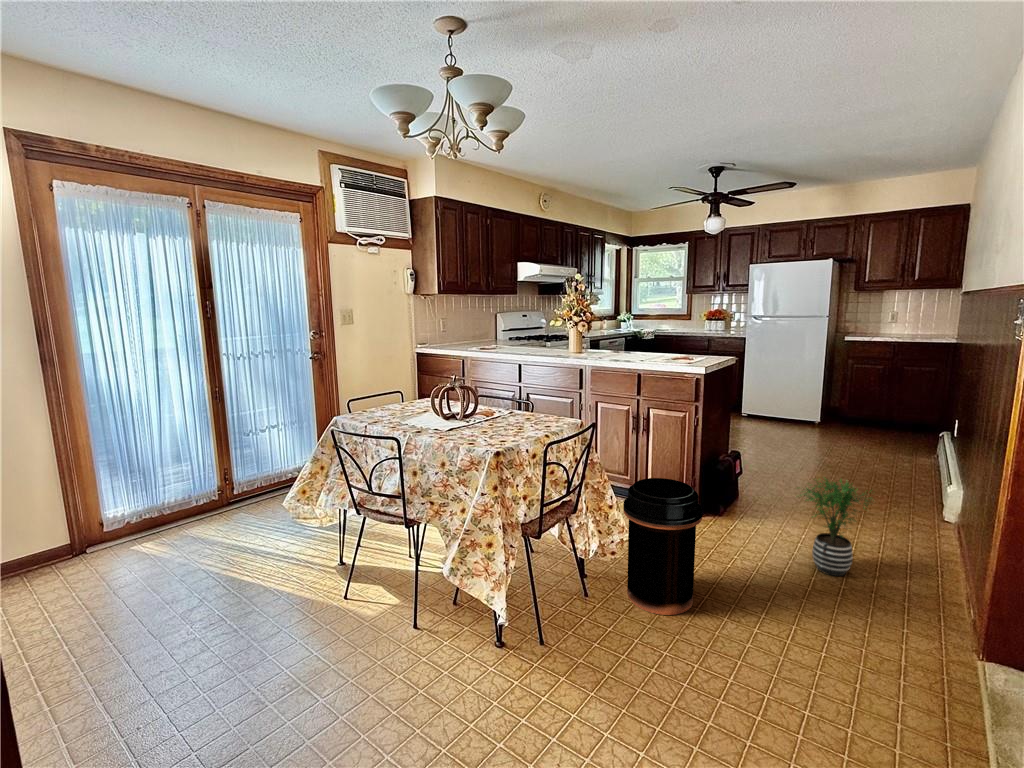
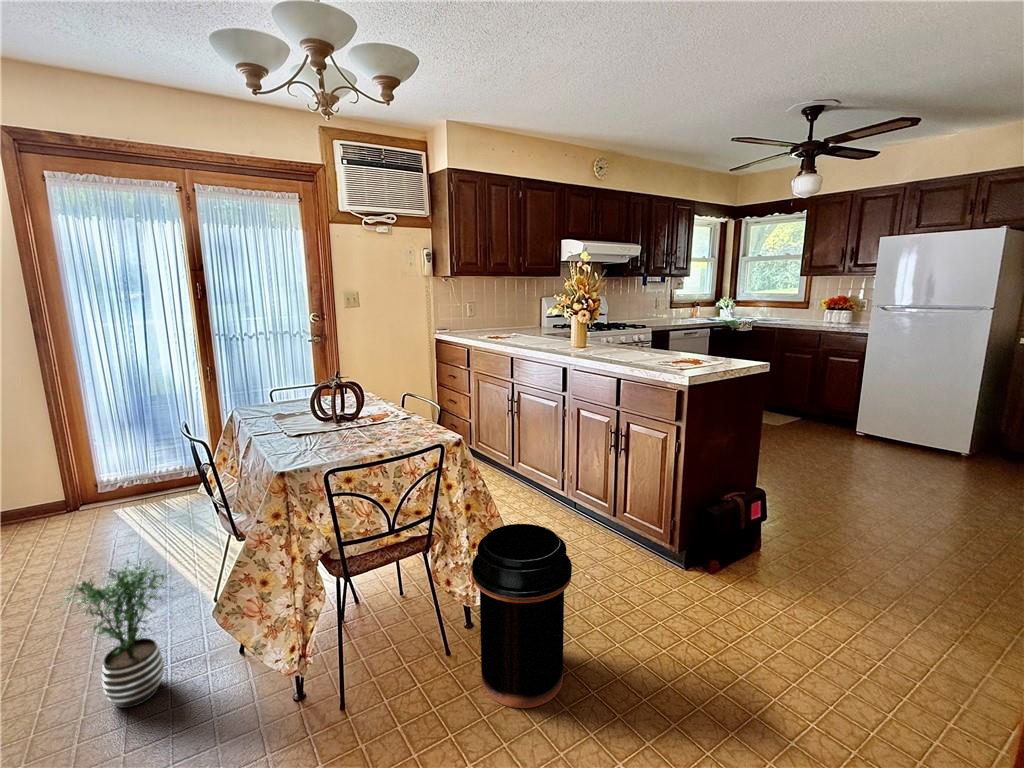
potted plant: present [800,478,872,576] -> present [56,560,173,708]

